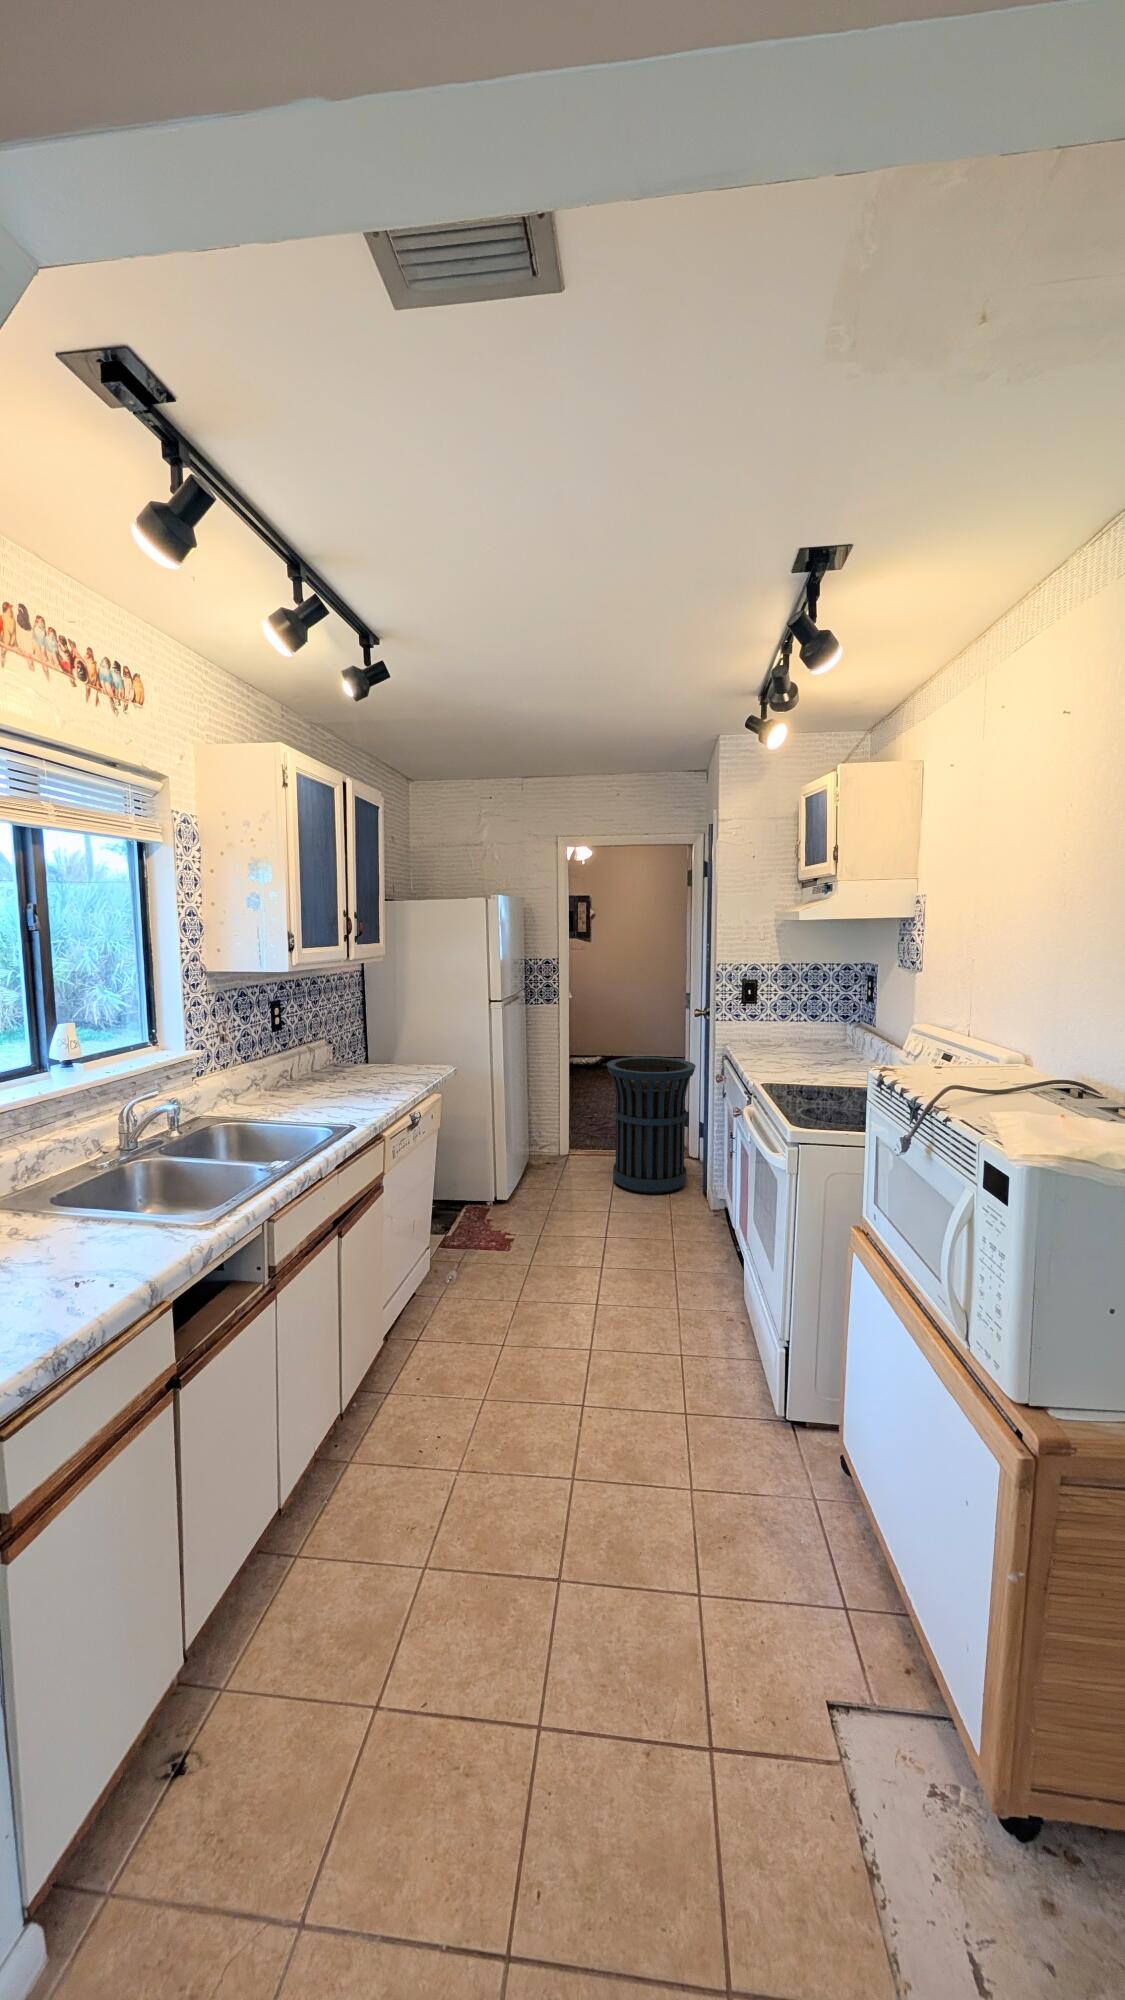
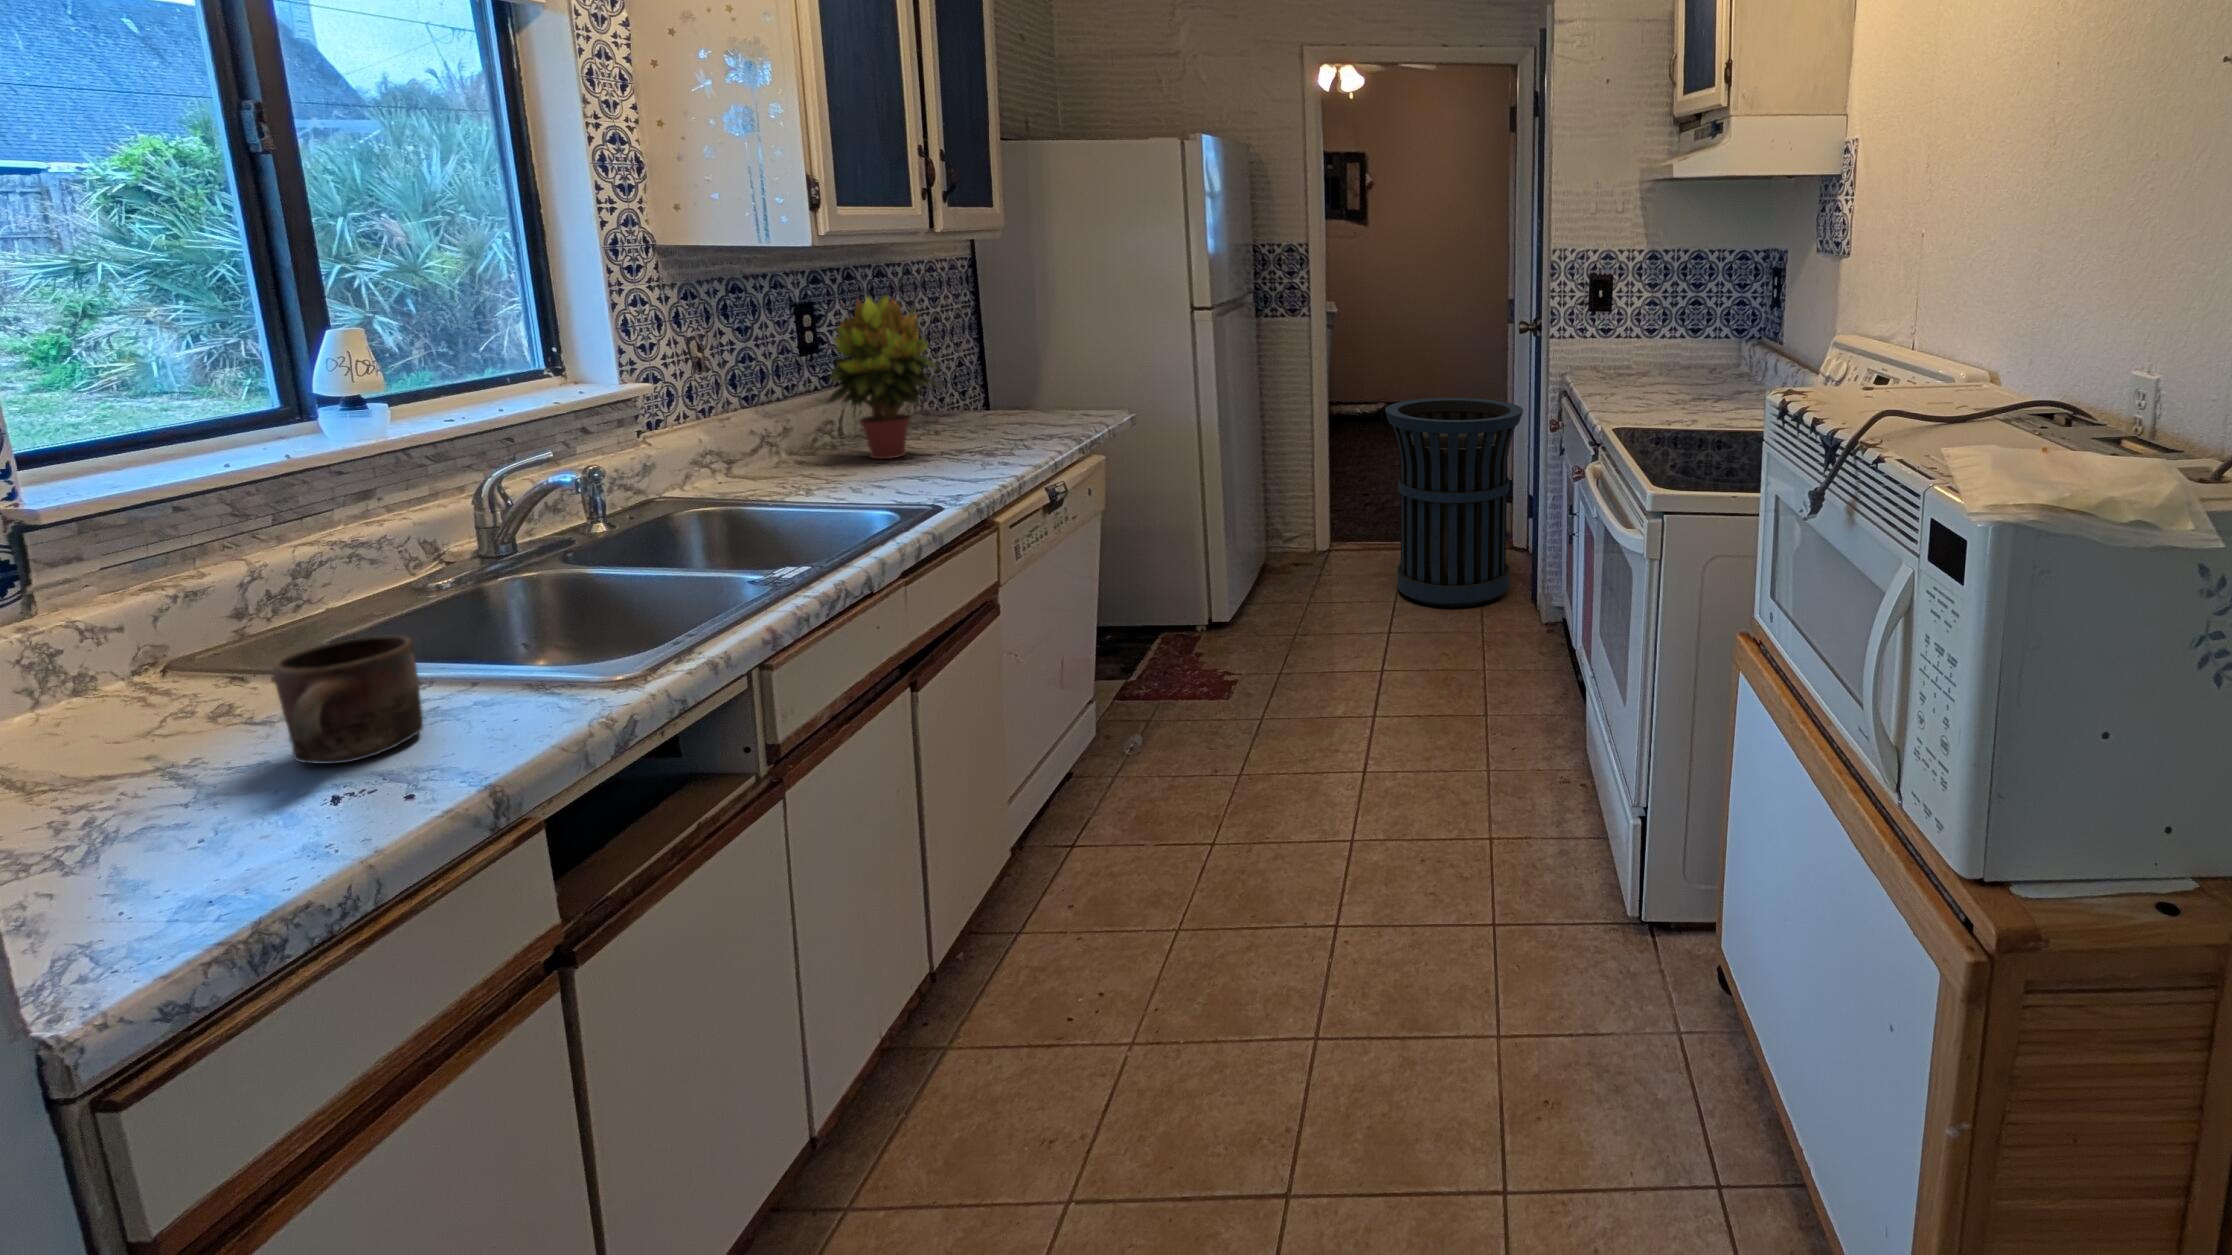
potted plant: none [290,997,354,1094] -> present [828,295,938,459]
mug: none [44,1195,109,1265] -> present [272,636,423,764]

